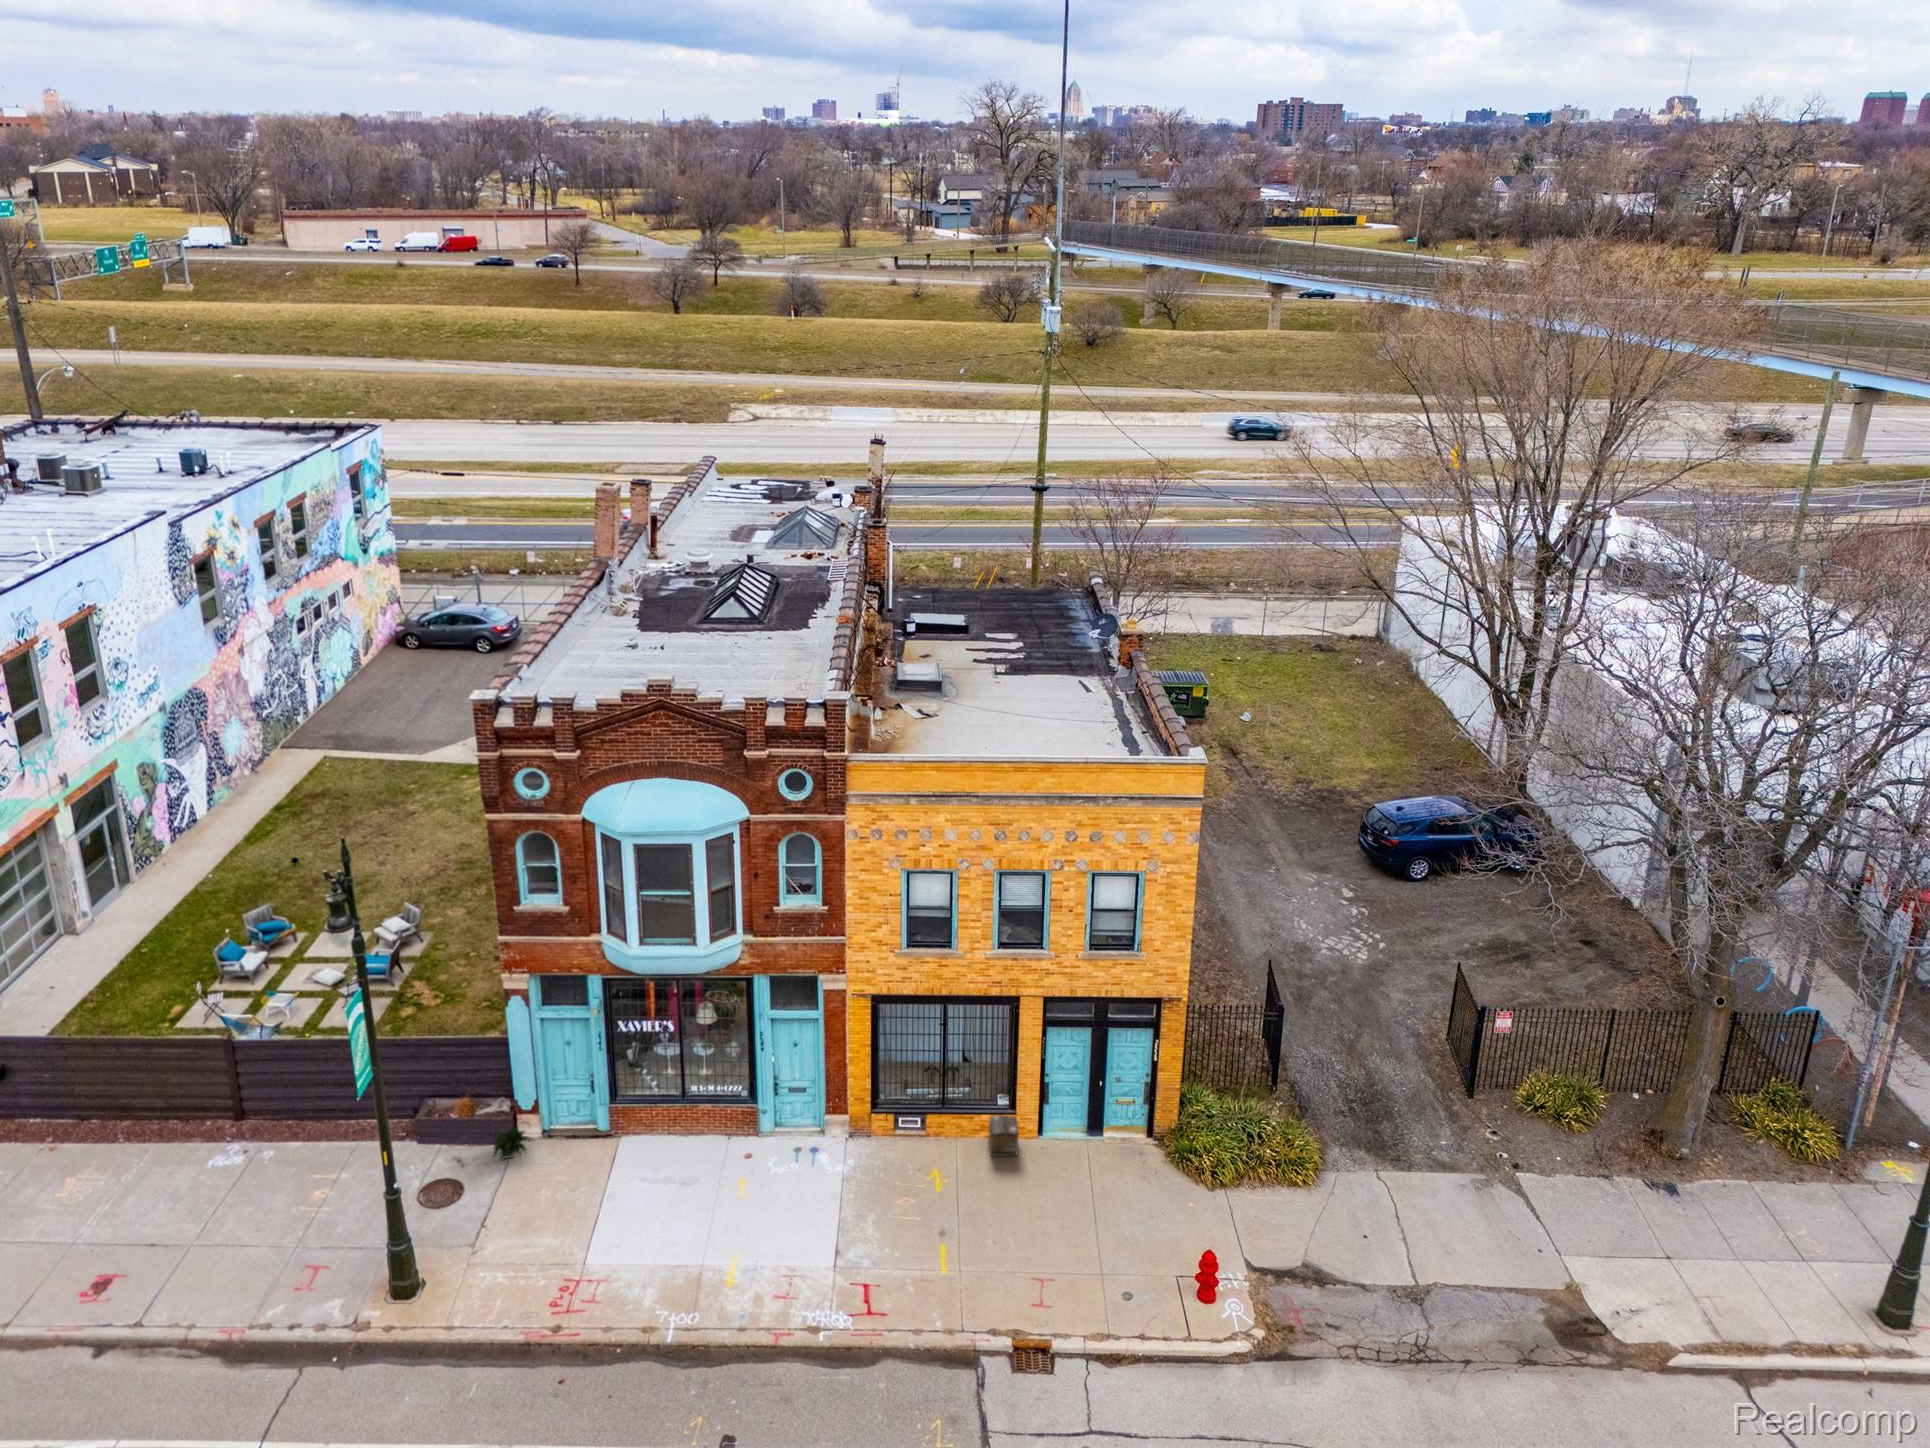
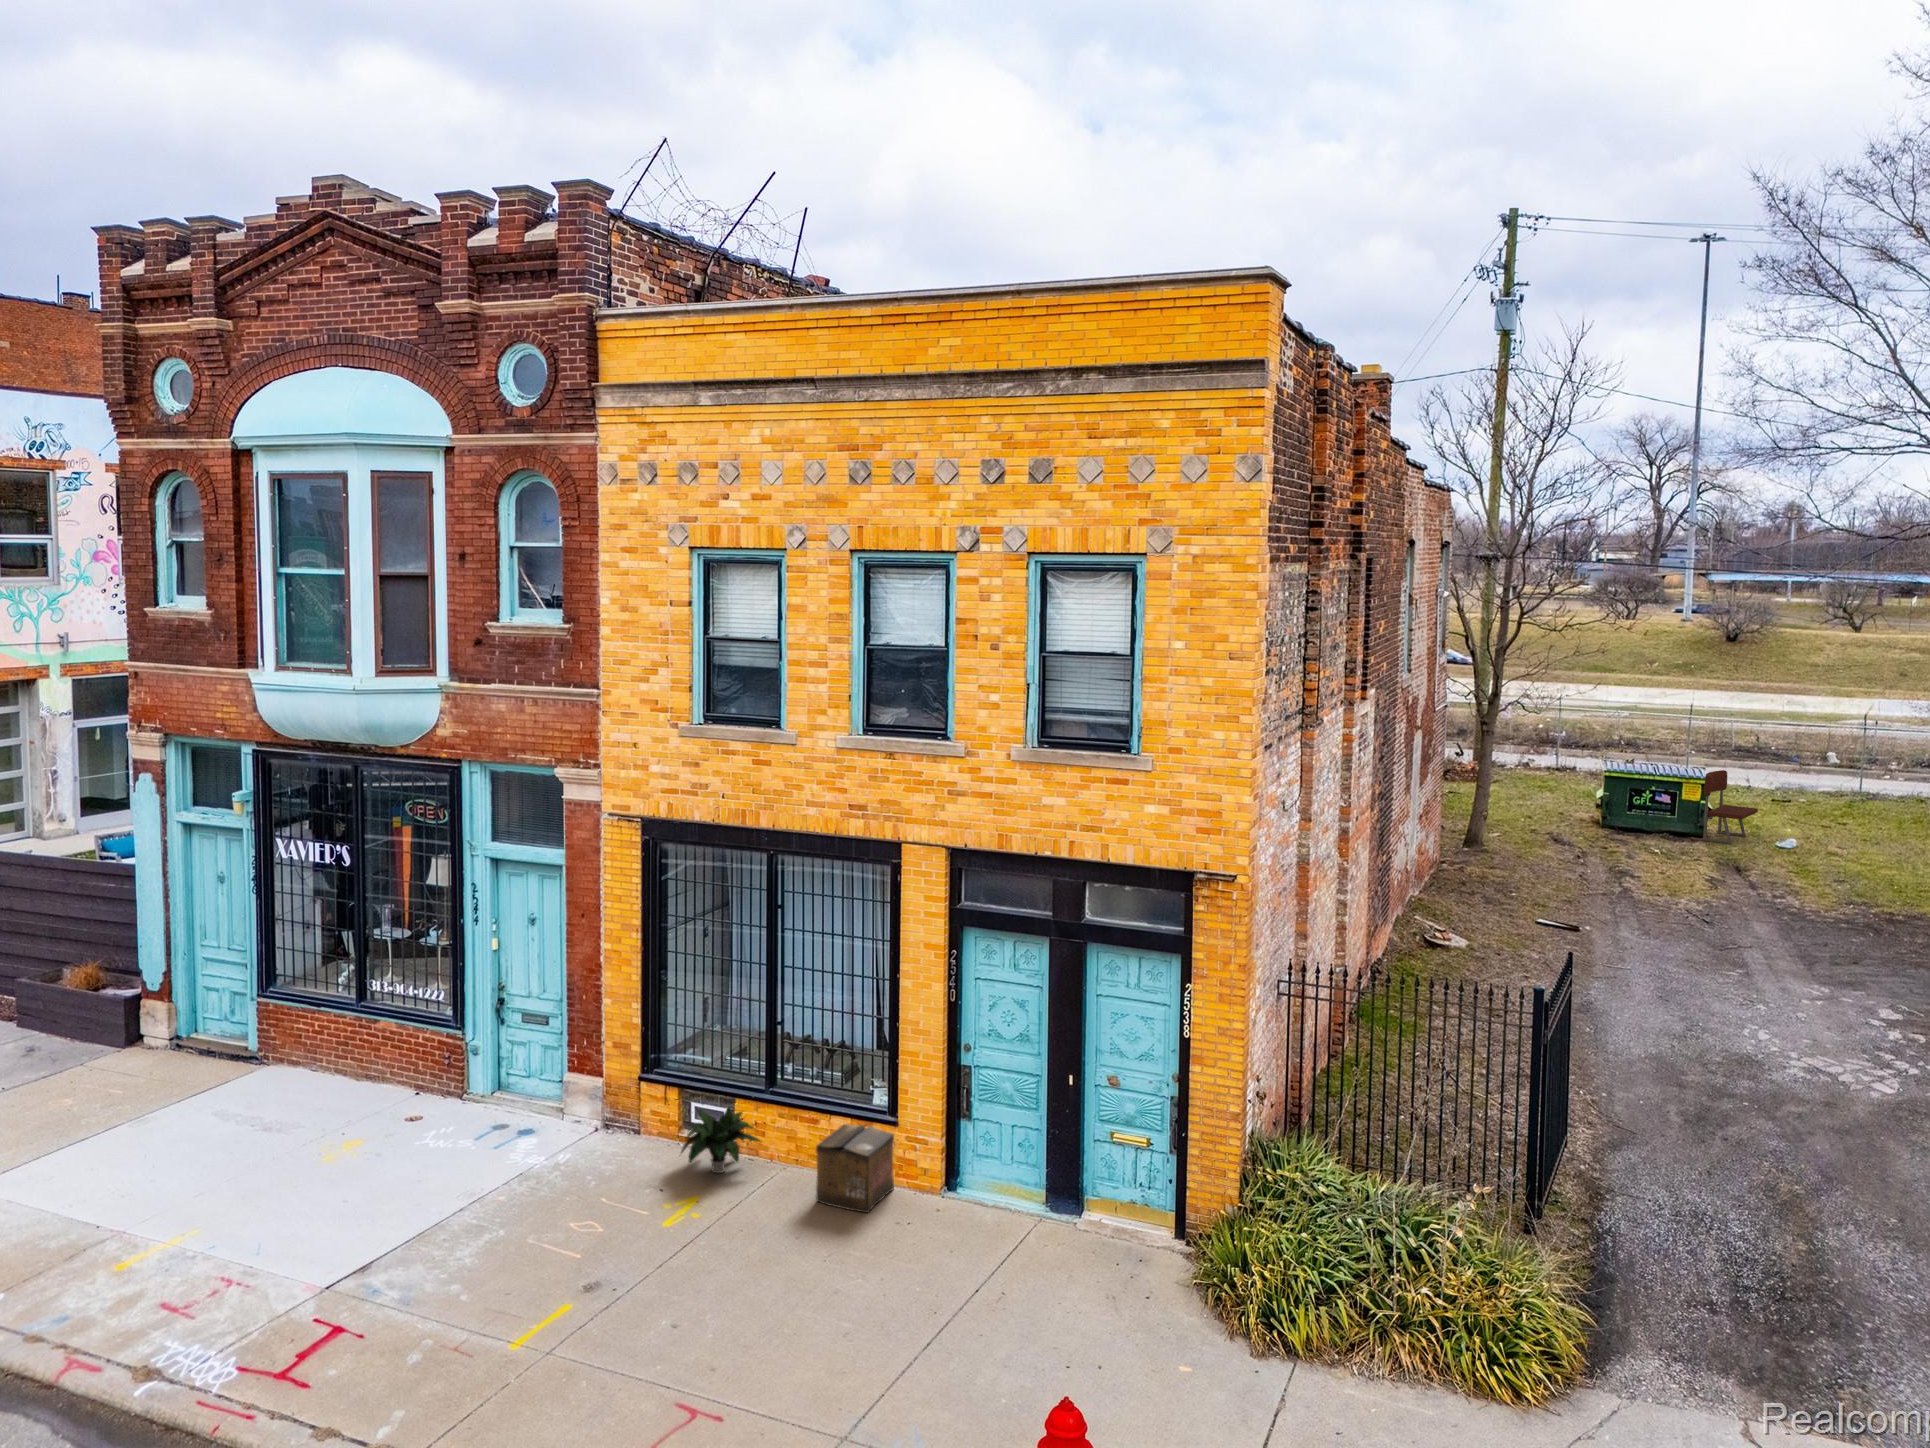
bench: none [1204,674,1231,723] -> present [1702,770,1758,844]
potted plant: present [493,1127,531,1161] -> present [681,1107,761,1173]

